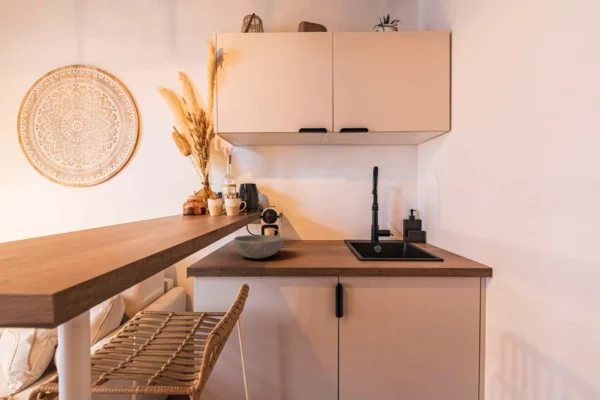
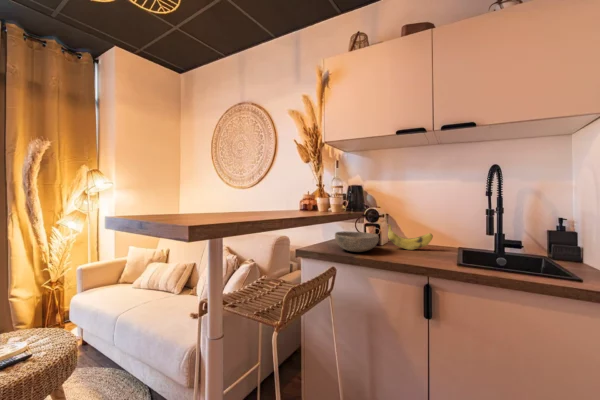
banana: none [288,224,328,249] -> present [388,224,433,250]

